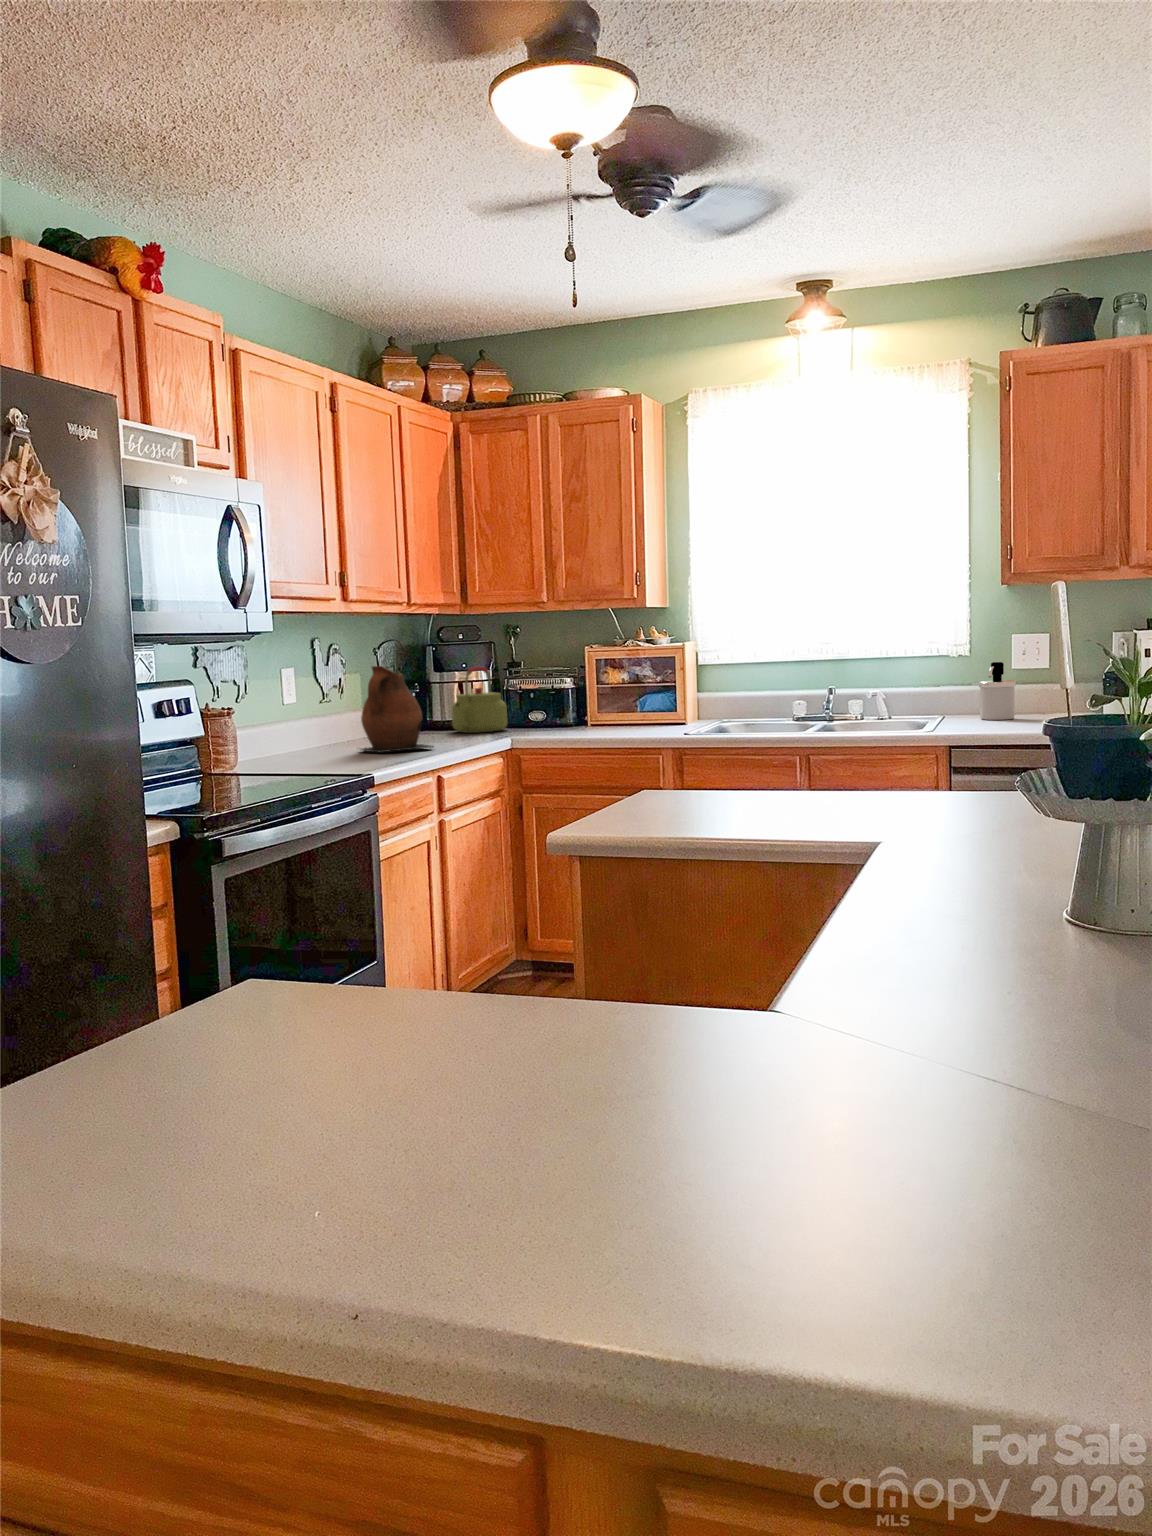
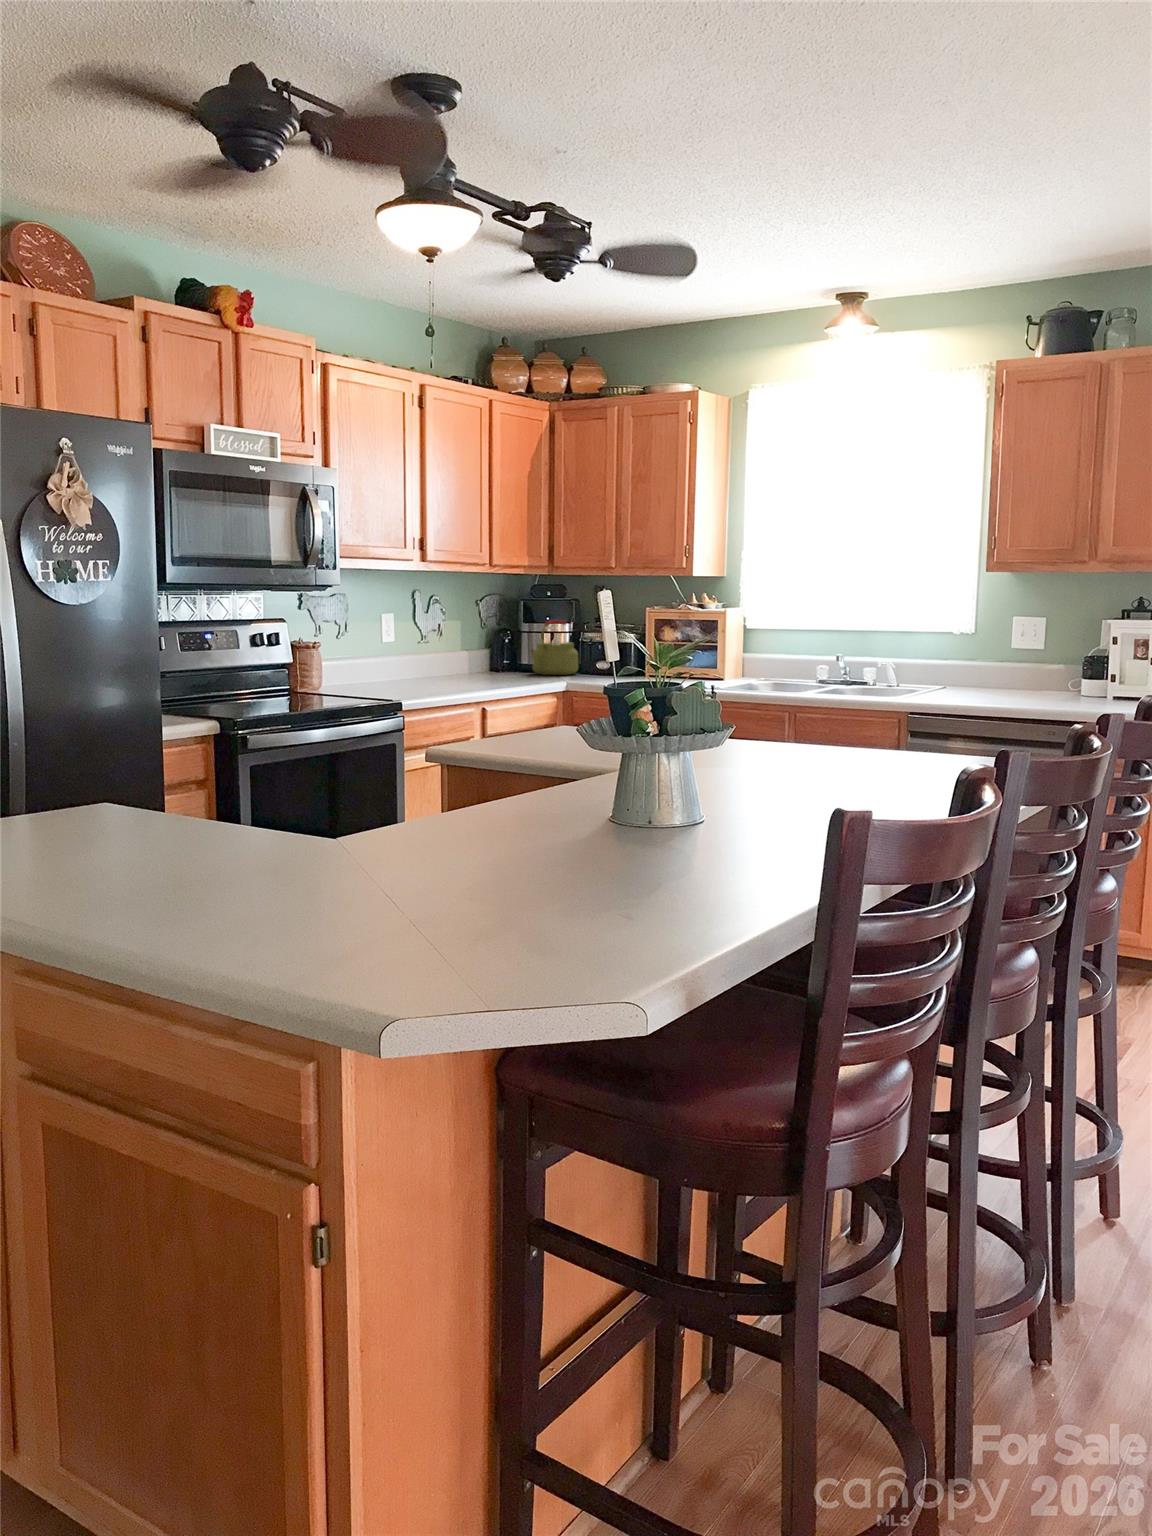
soap dispenser: present [979,662,1016,720] -> none [975,640,1009,692]
ceramic pitcher: present [361,666,433,752] -> none [427,616,488,685]

